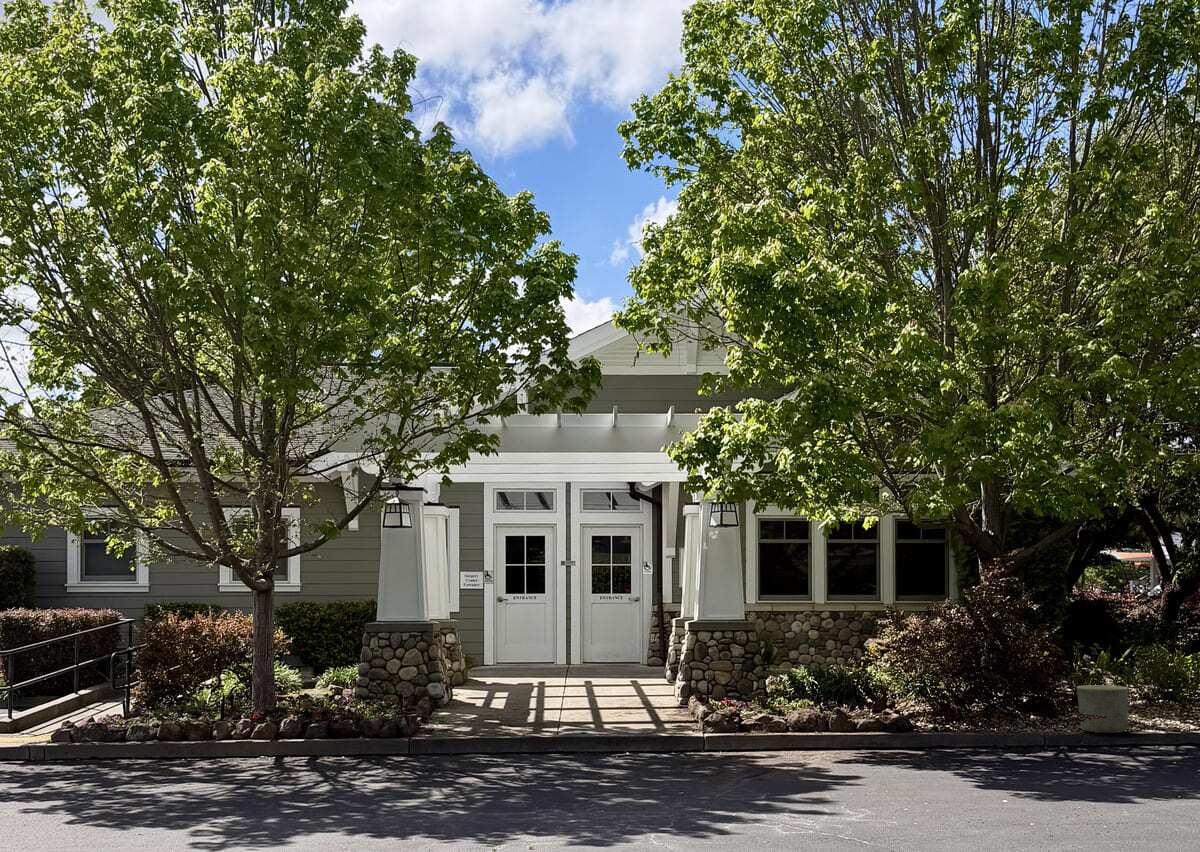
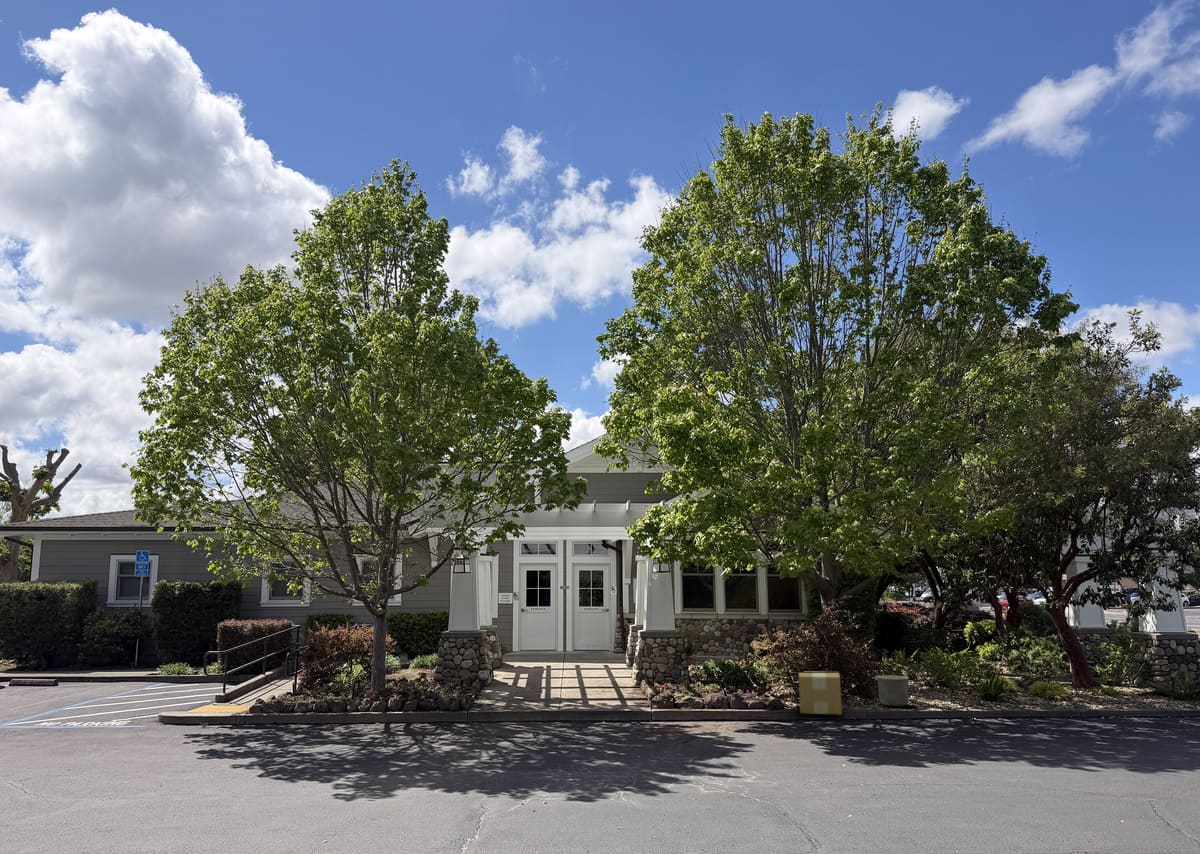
cardboard box: none [949,678,1019,744] -> present [799,671,842,715]

